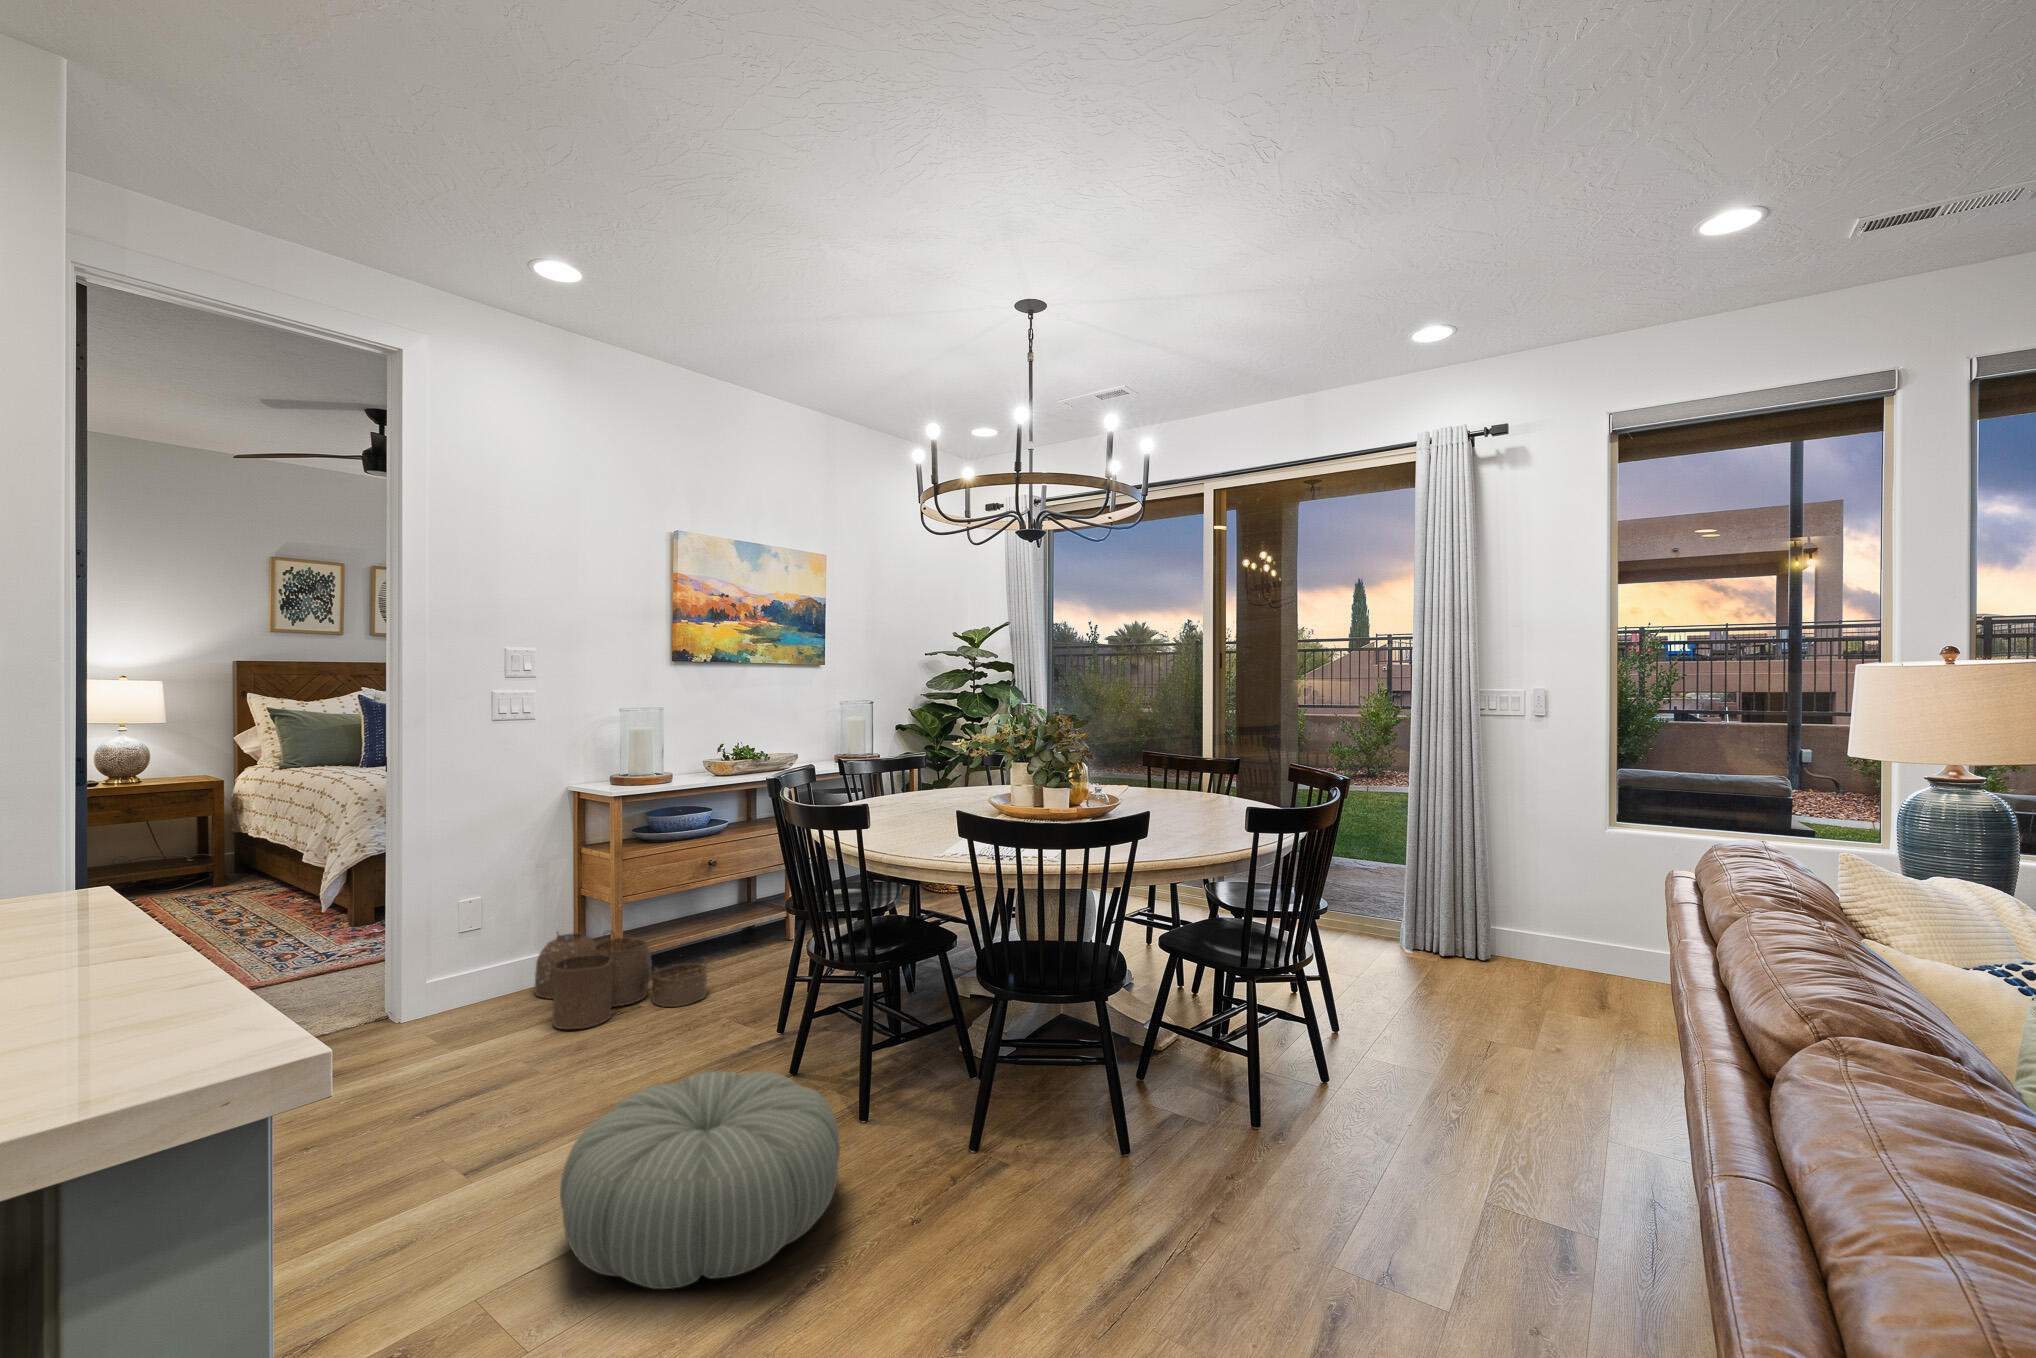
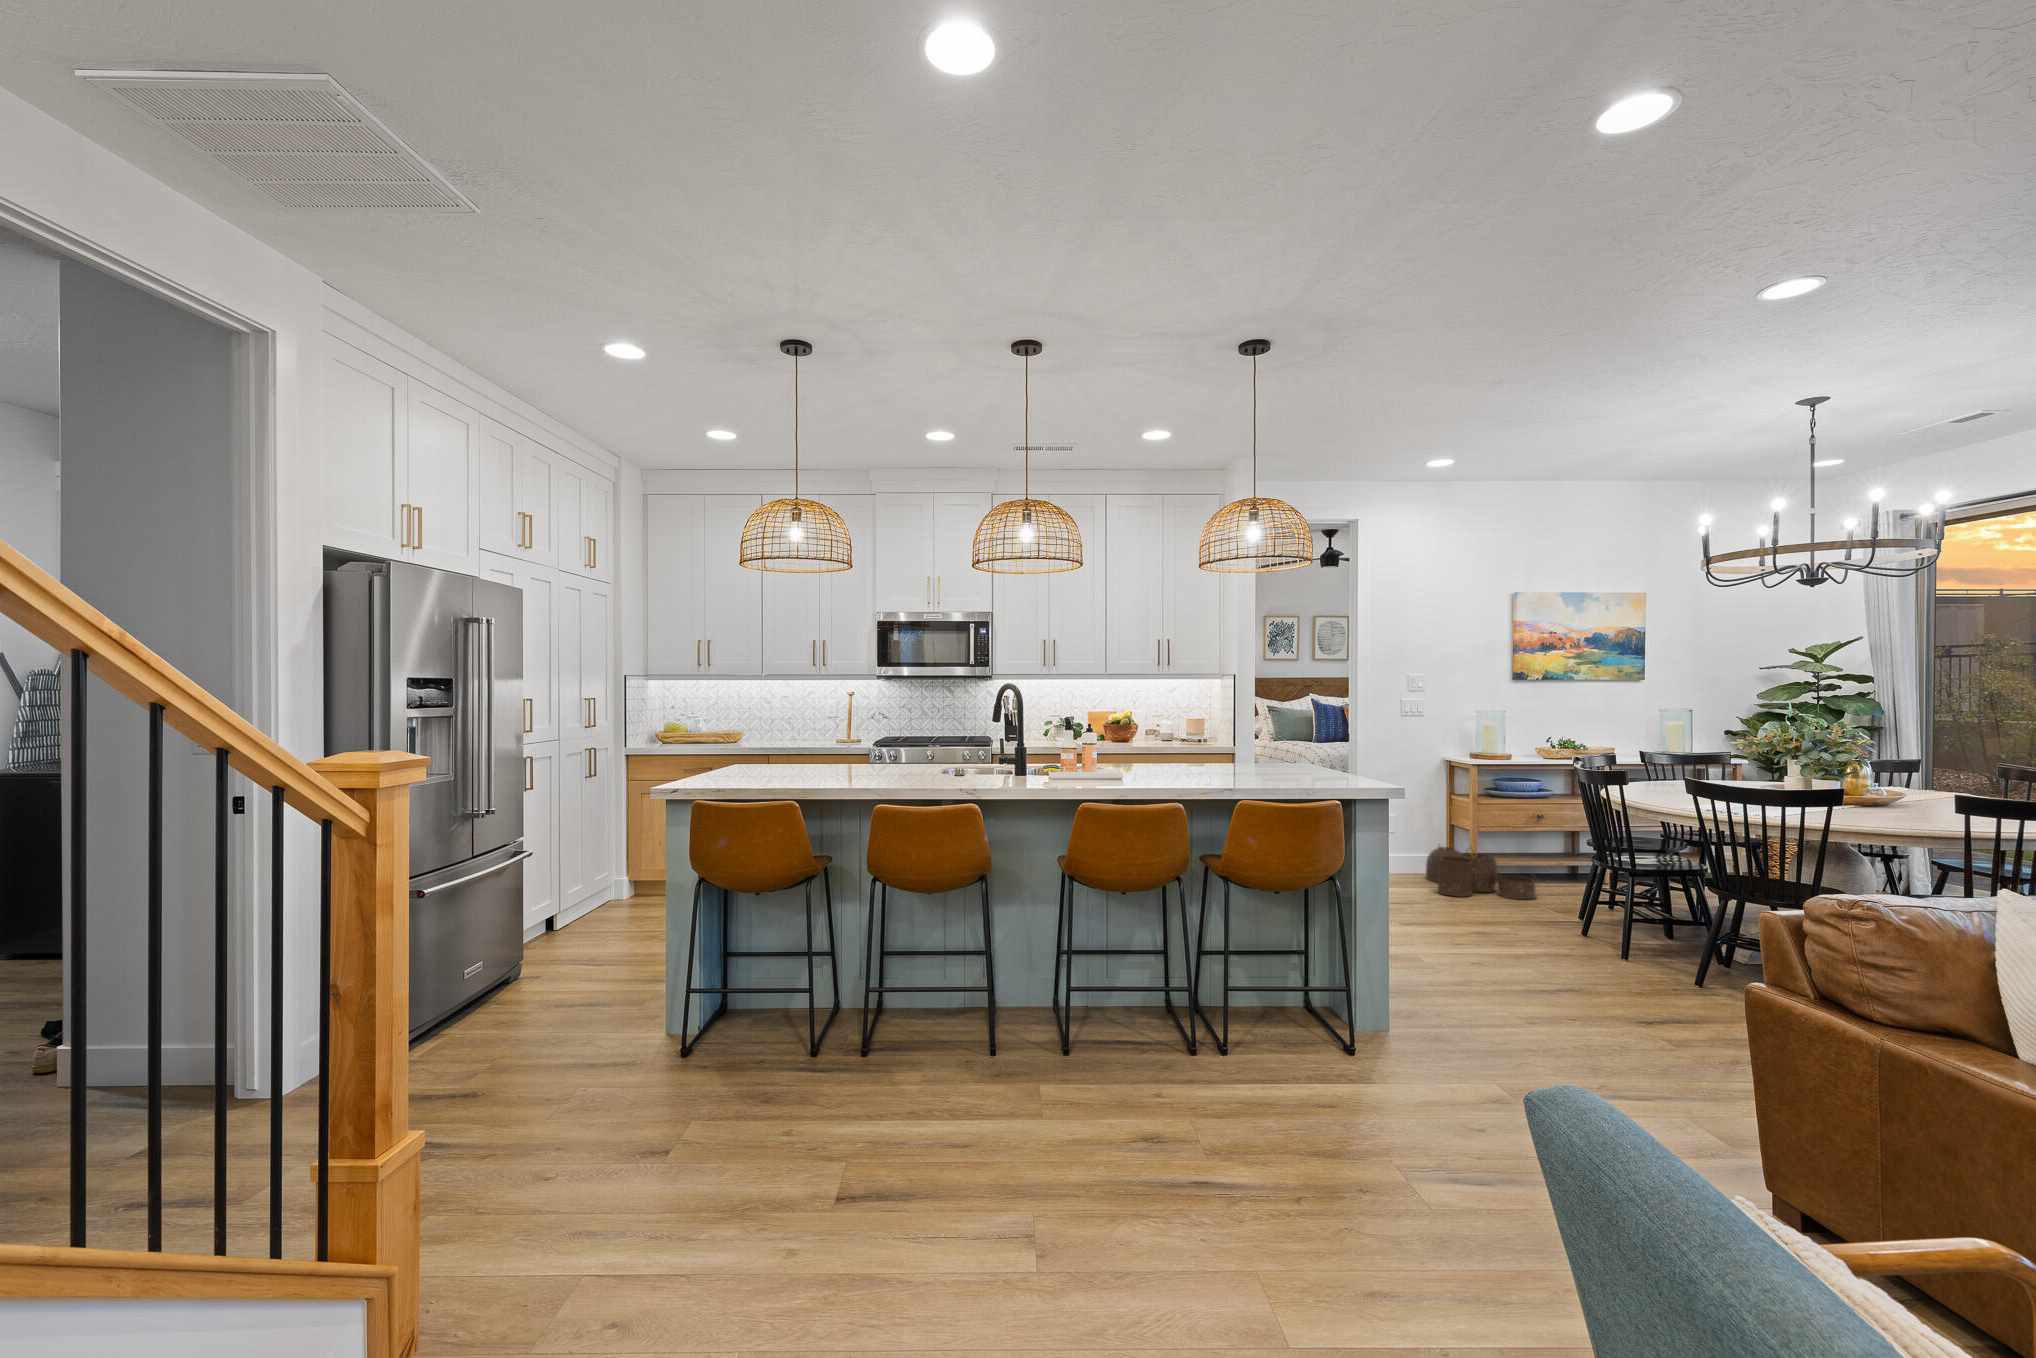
pouf: present [560,1071,840,1289] -> none [1448,902,1599,984]

